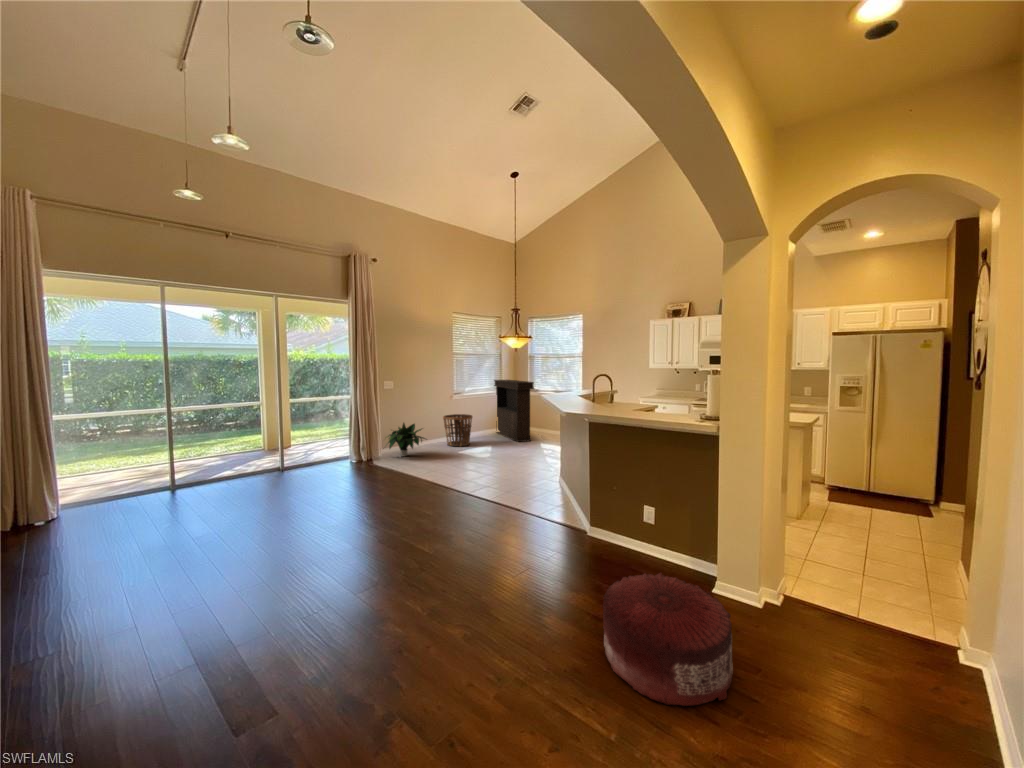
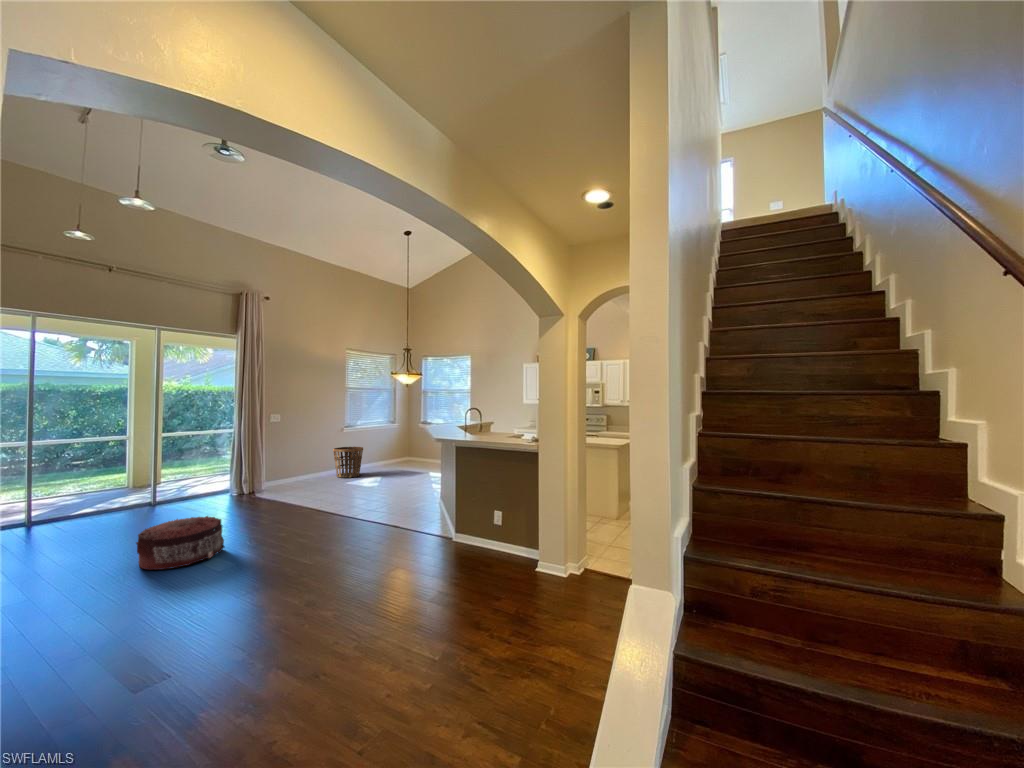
console table: present [494,380,534,442] -> none [387,413,424,472]
potted plant: present [388,423,425,456] -> none [267,454,316,489]
pouf: present [603,573,733,706] -> present [136,516,225,570]

